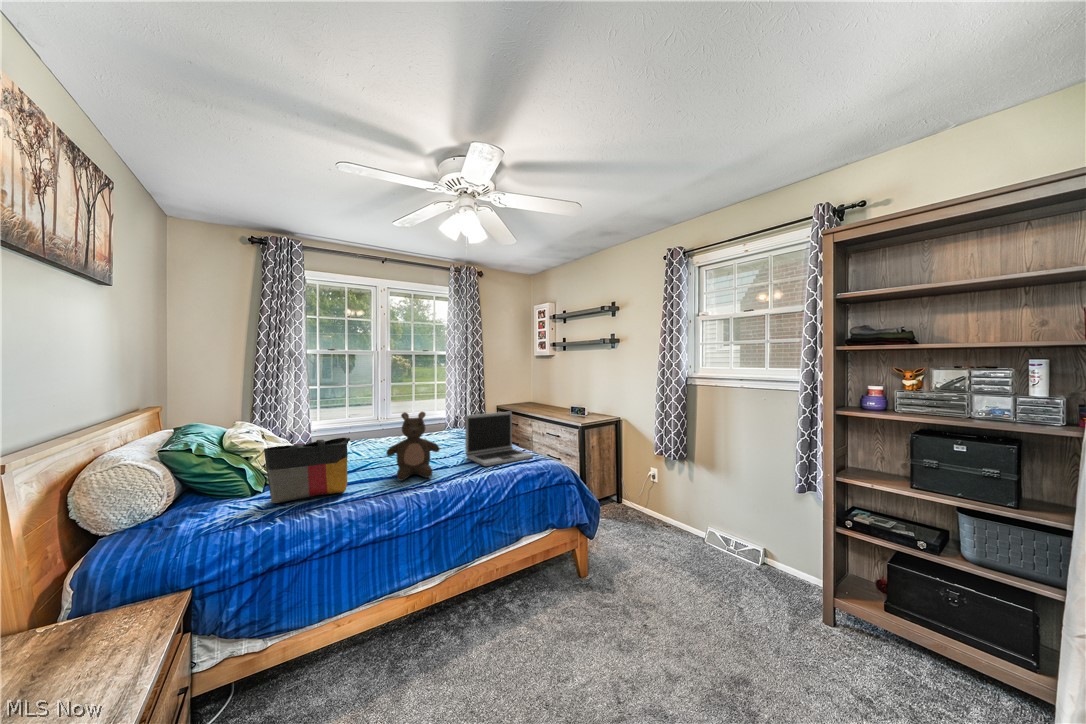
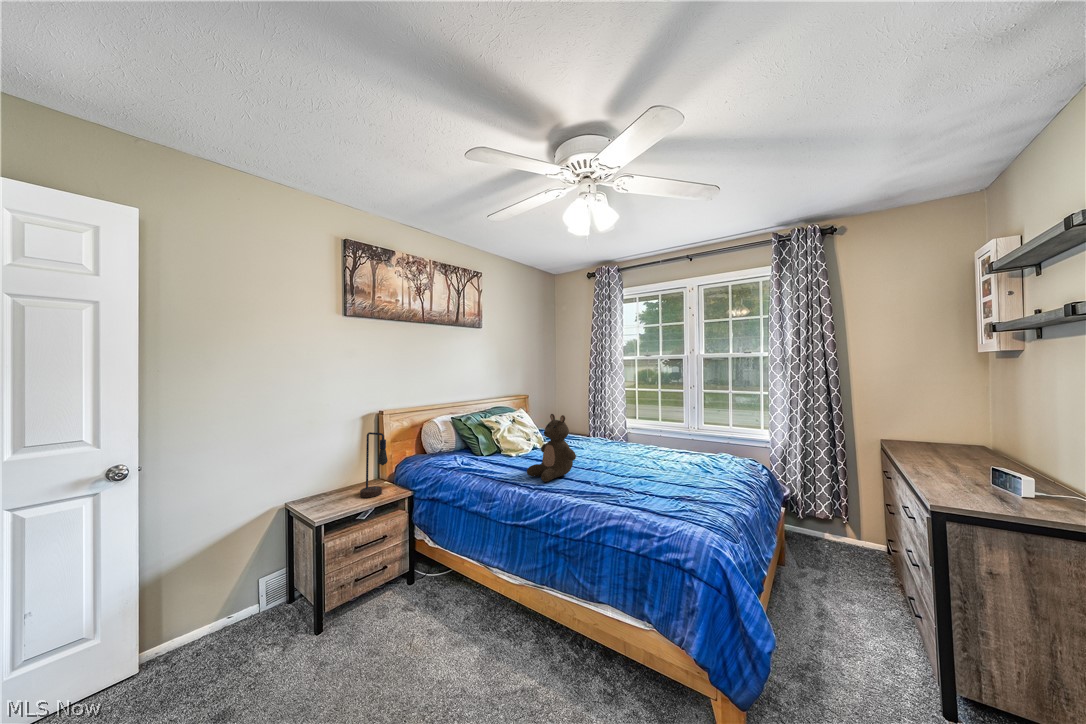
laptop: present [465,411,533,466] -> none [605,429,695,510]
tote bag: present [264,438,350,503] -> none [466,424,510,469]
table lamp: none [49,500,144,661] -> present [360,432,388,497]

